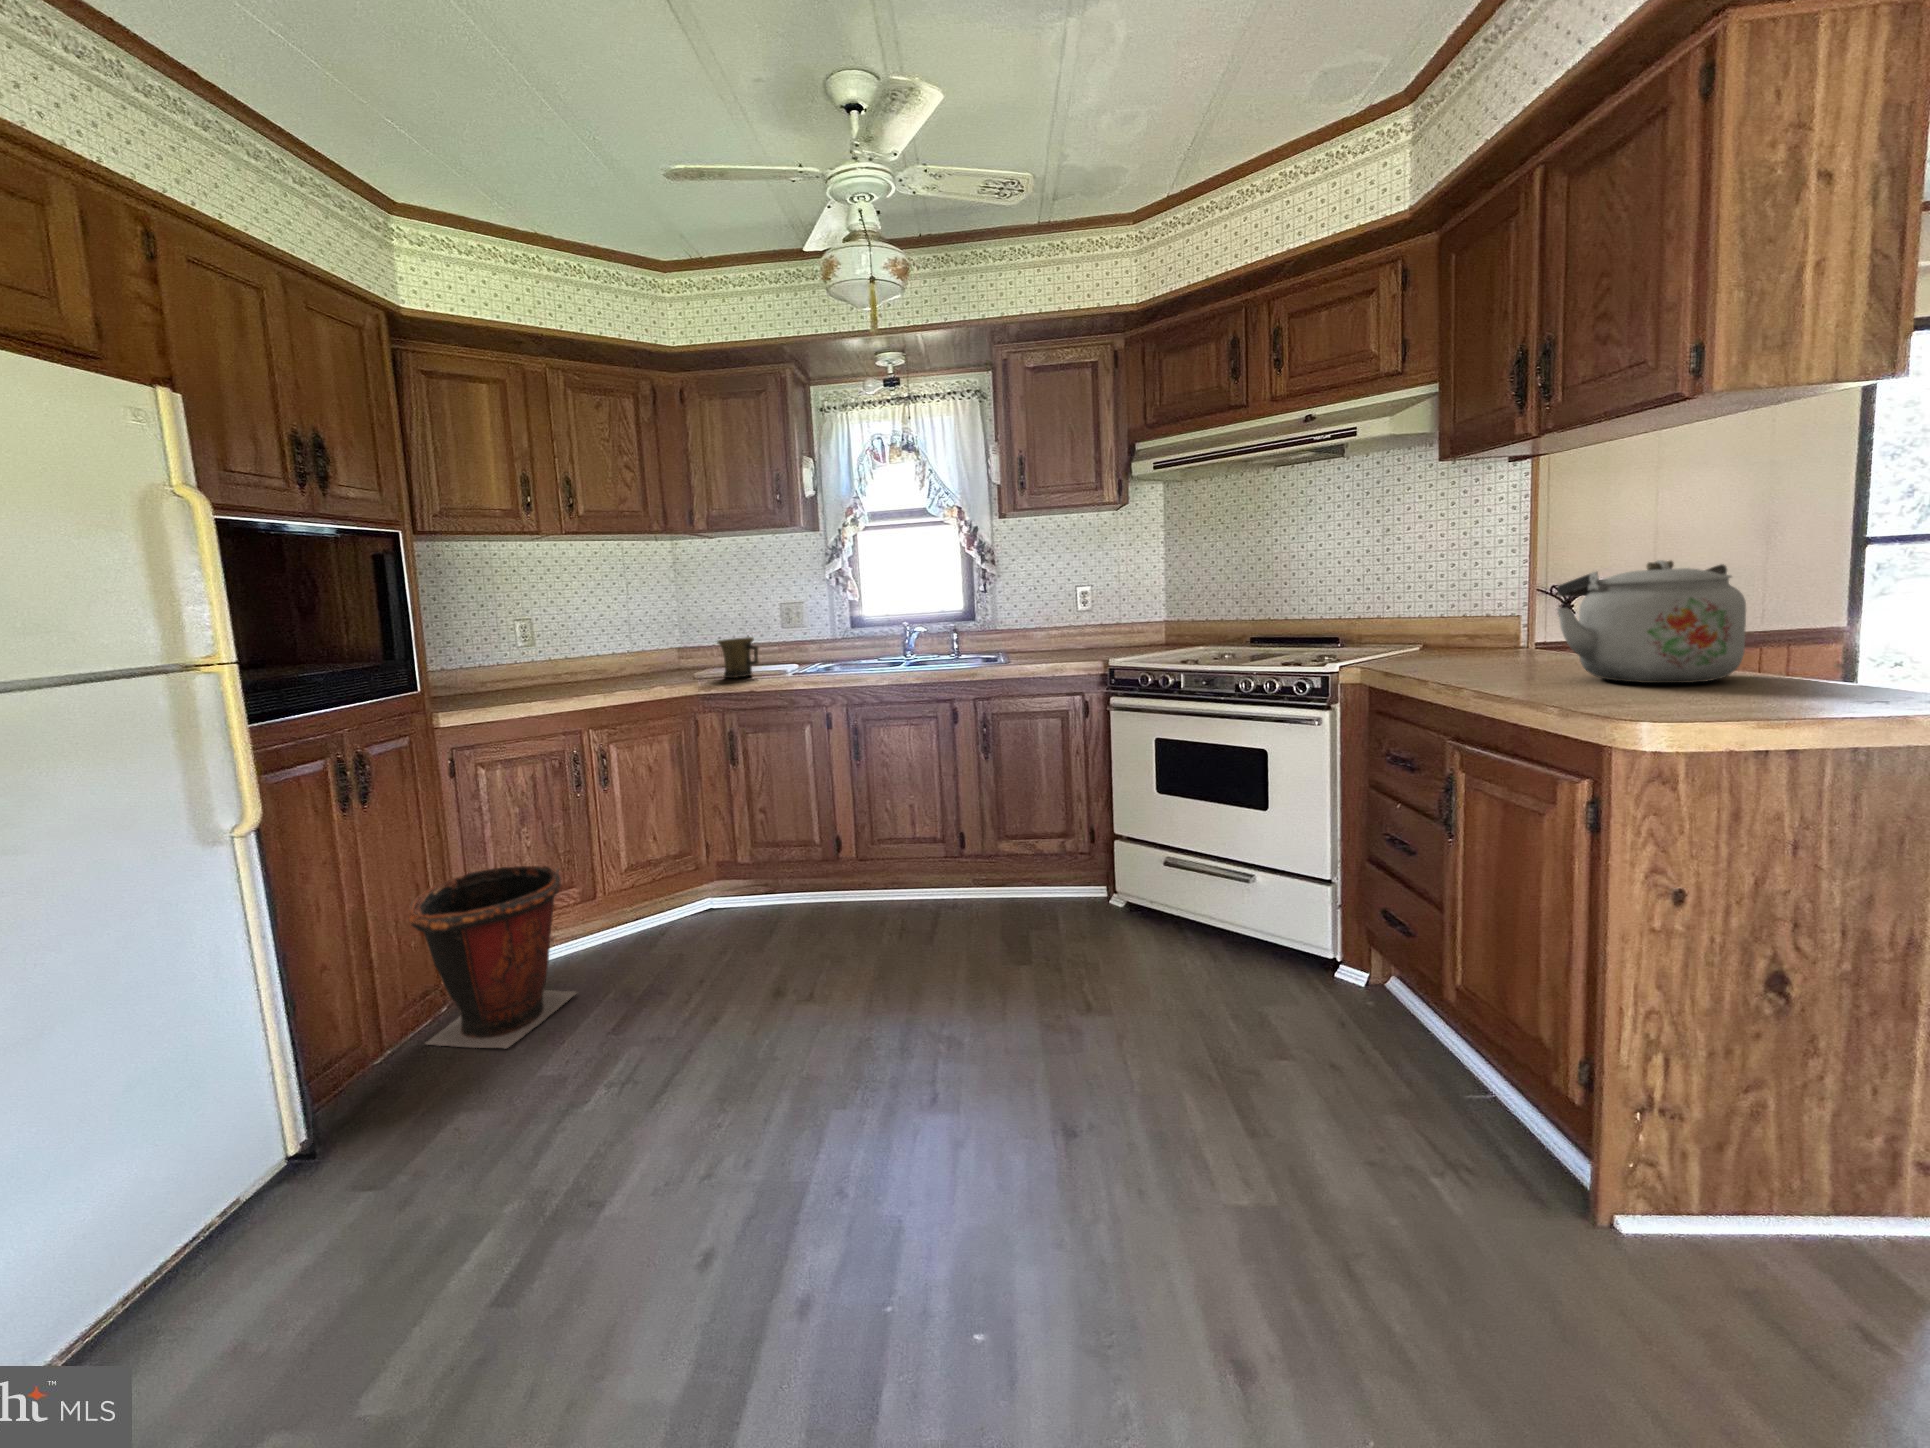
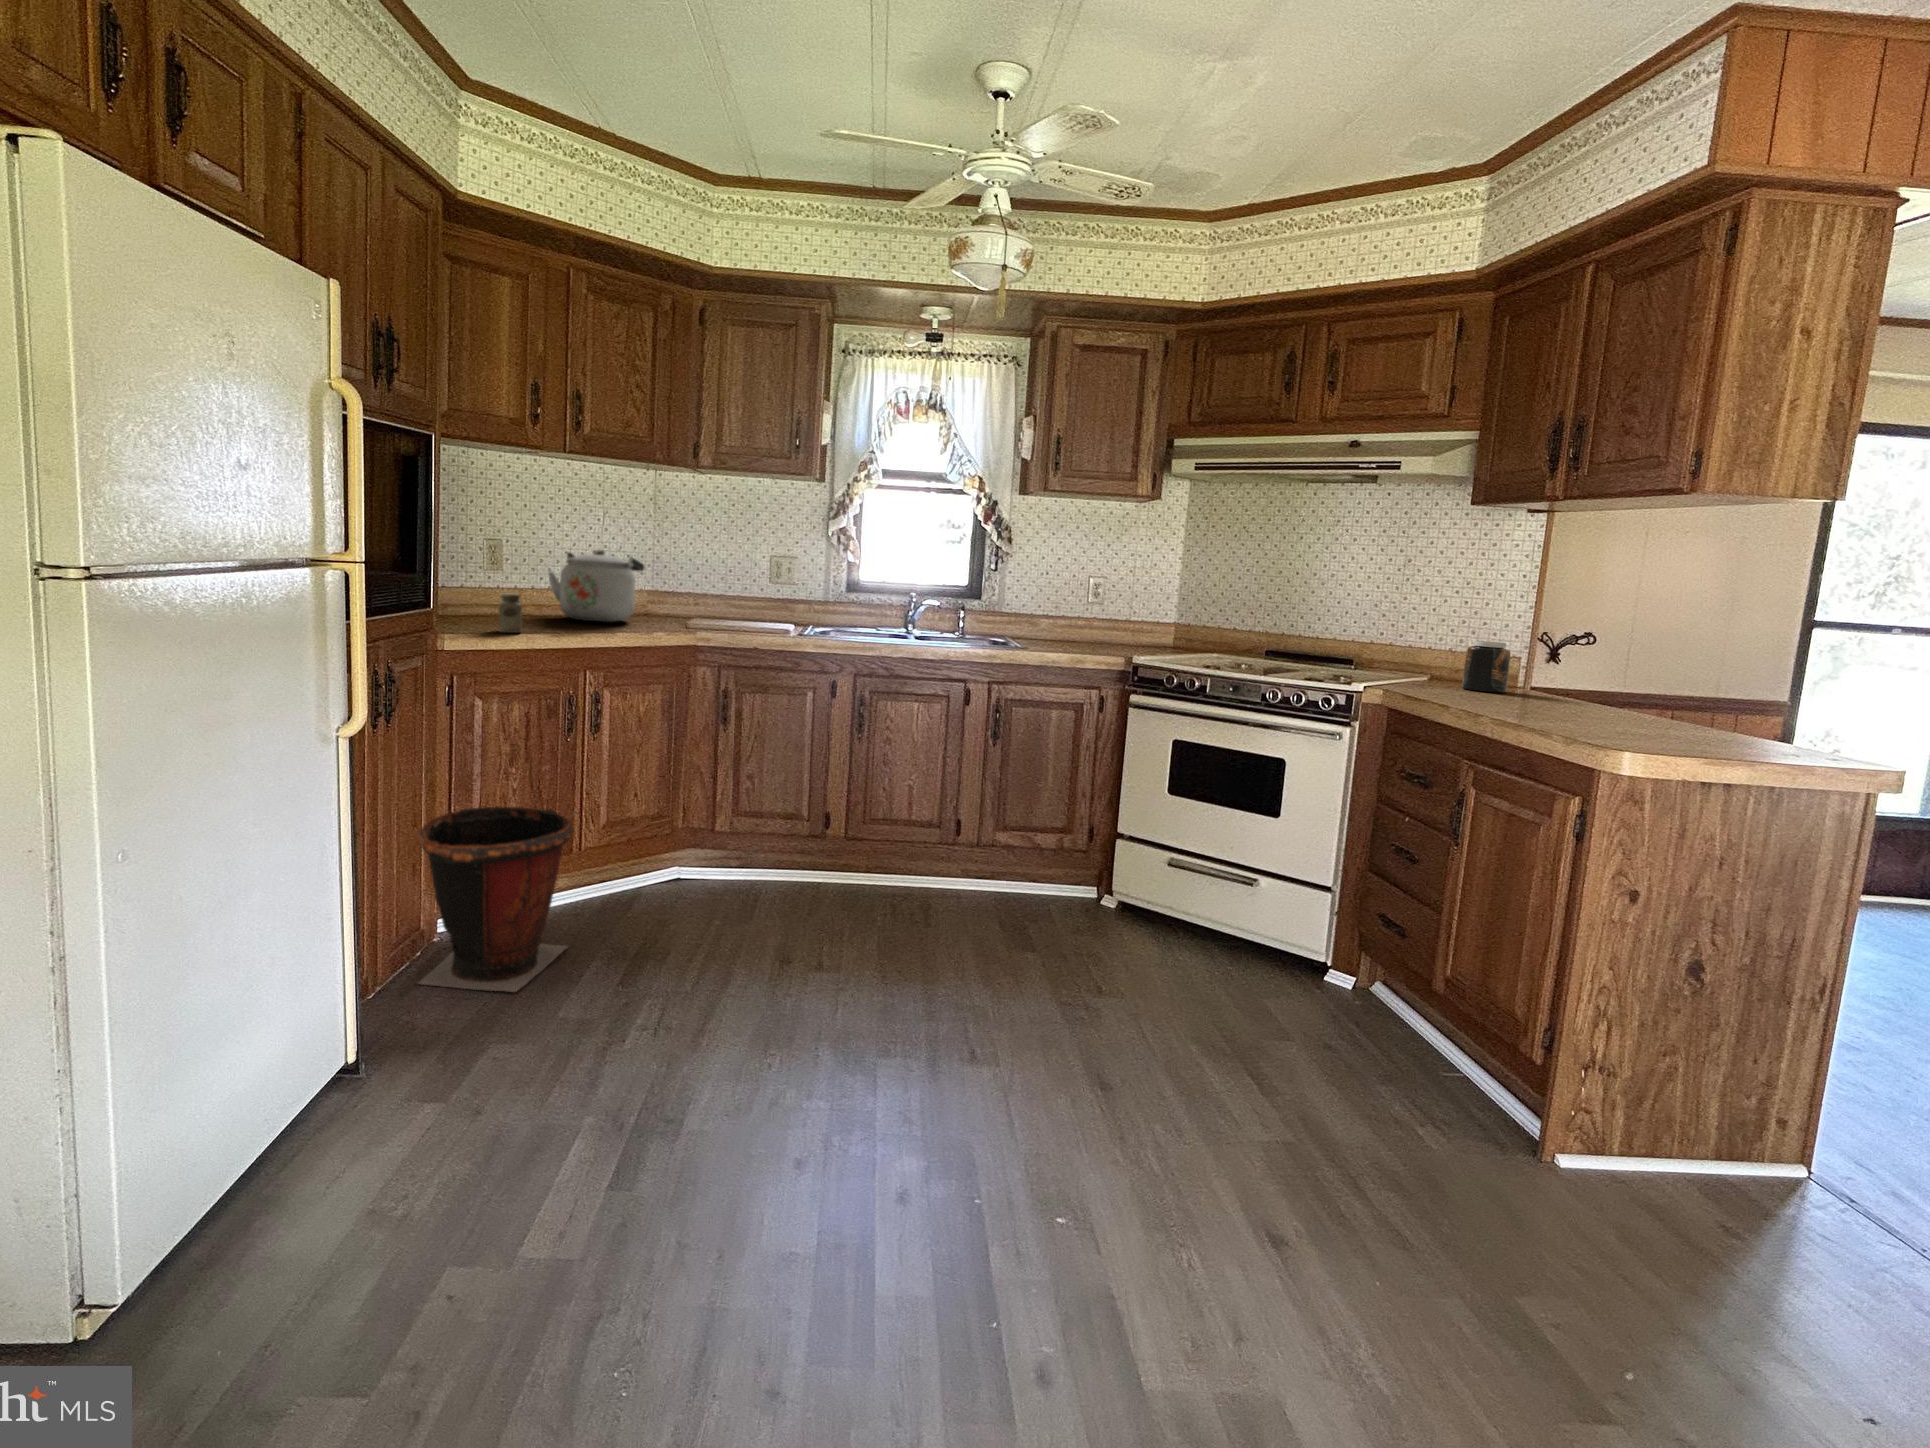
kettle: present [1557,560,1746,683] -> present [548,550,644,622]
jar: none [1454,601,1505,656] -> present [1462,641,1510,693]
mug: present [717,637,759,678] -> none [721,588,767,631]
salt shaker: none [496,668,523,705] -> present [499,593,522,633]

